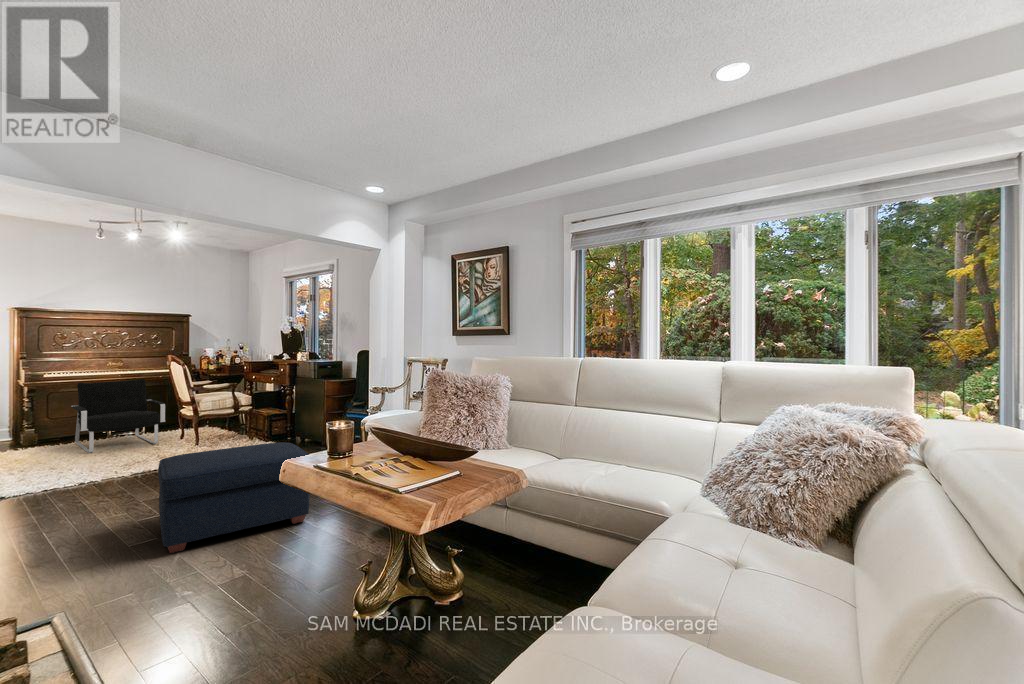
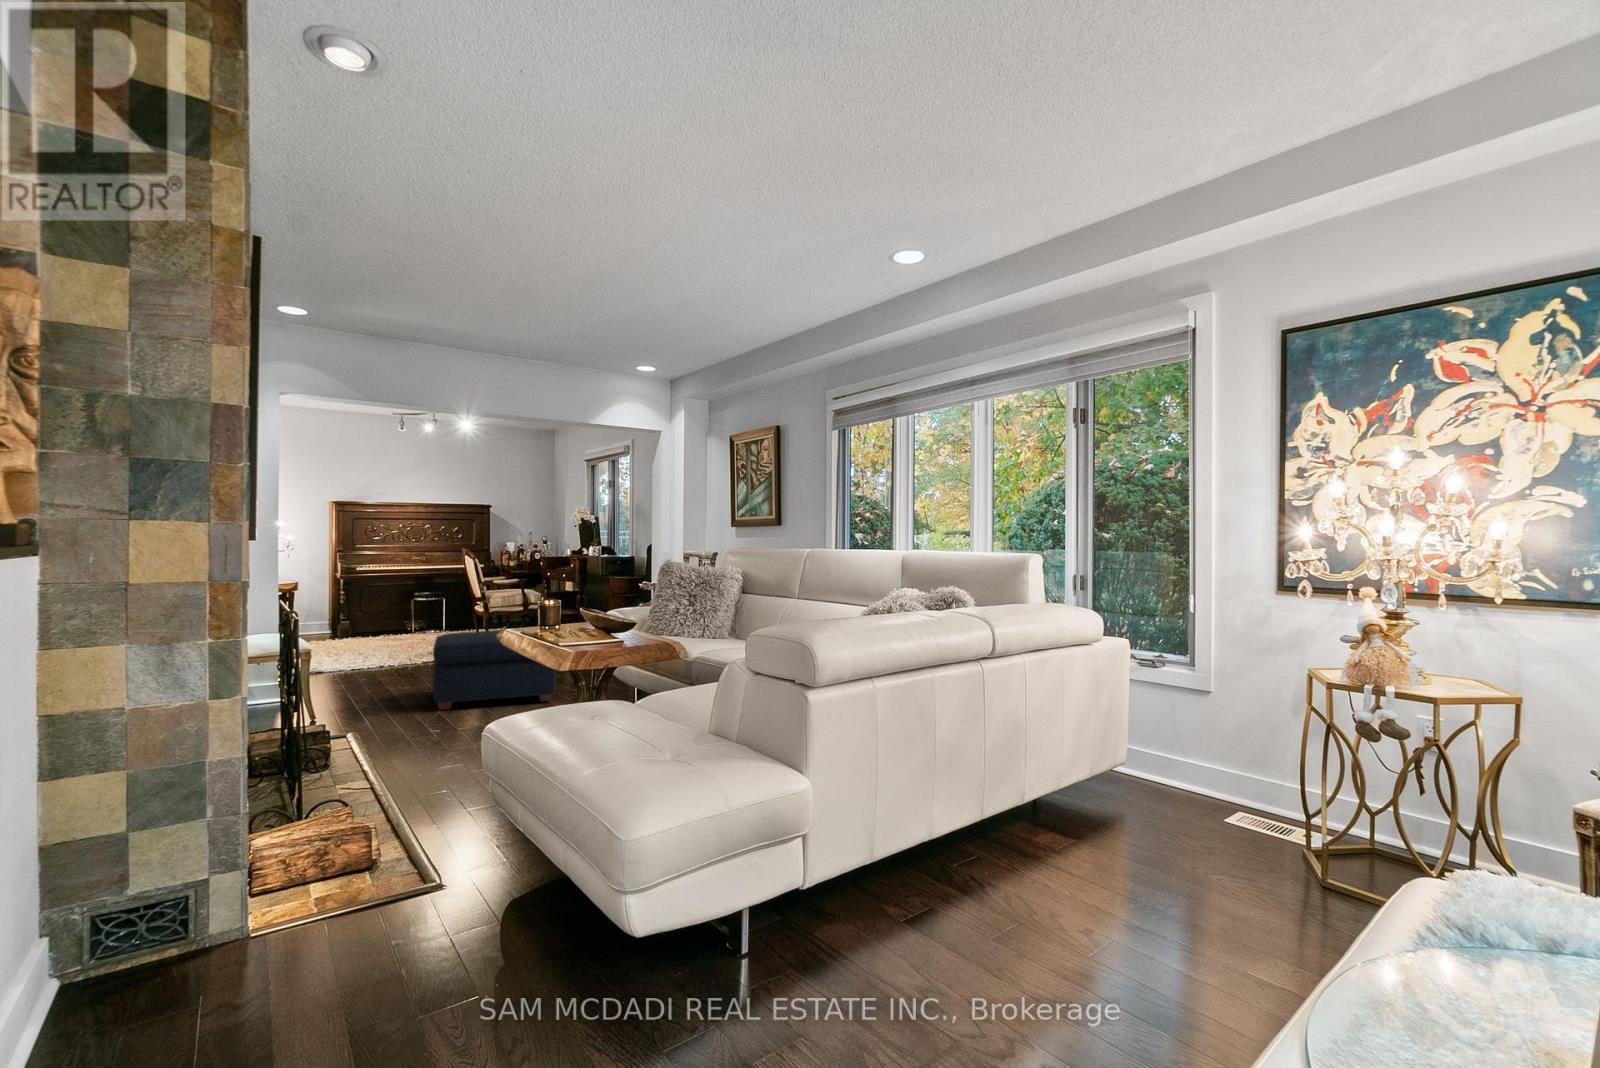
armchair: present [71,379,165,453] -> none [378,573,460,645]

